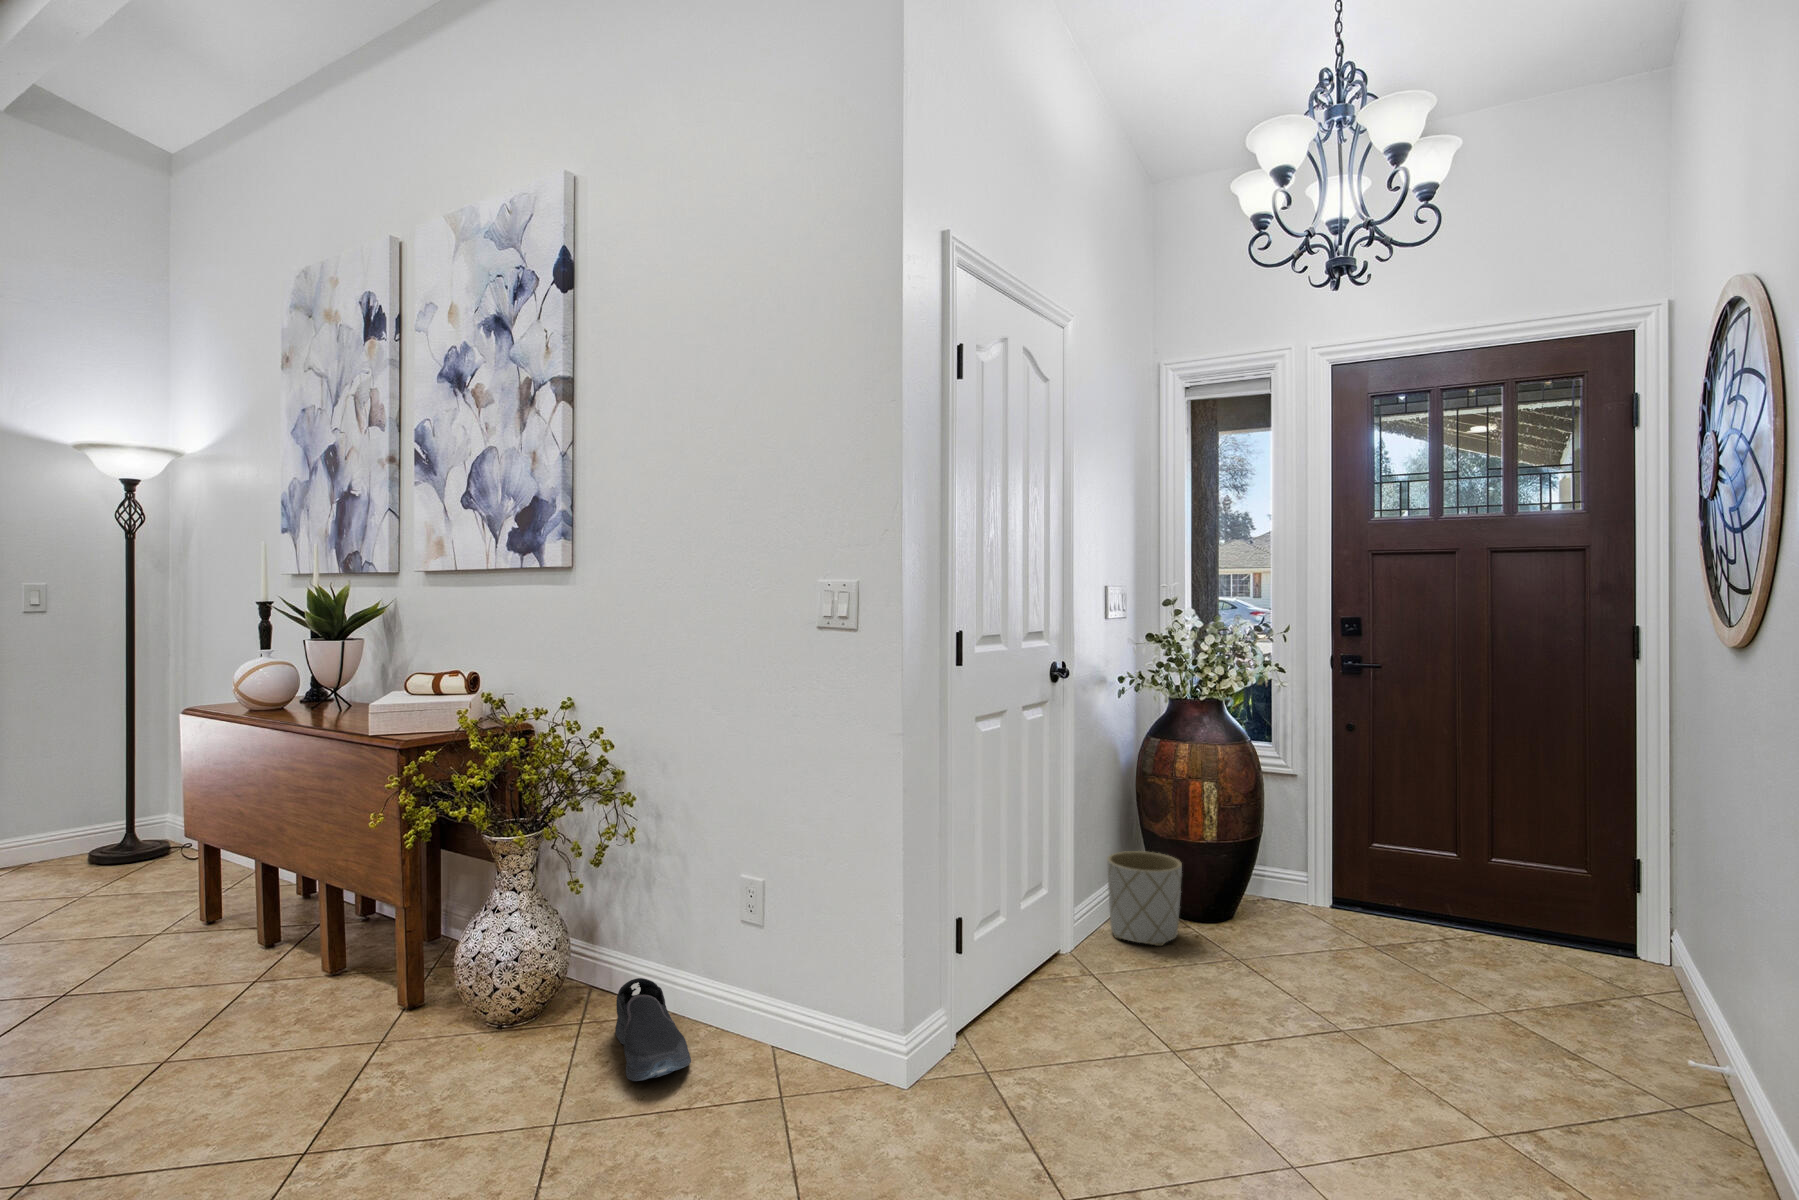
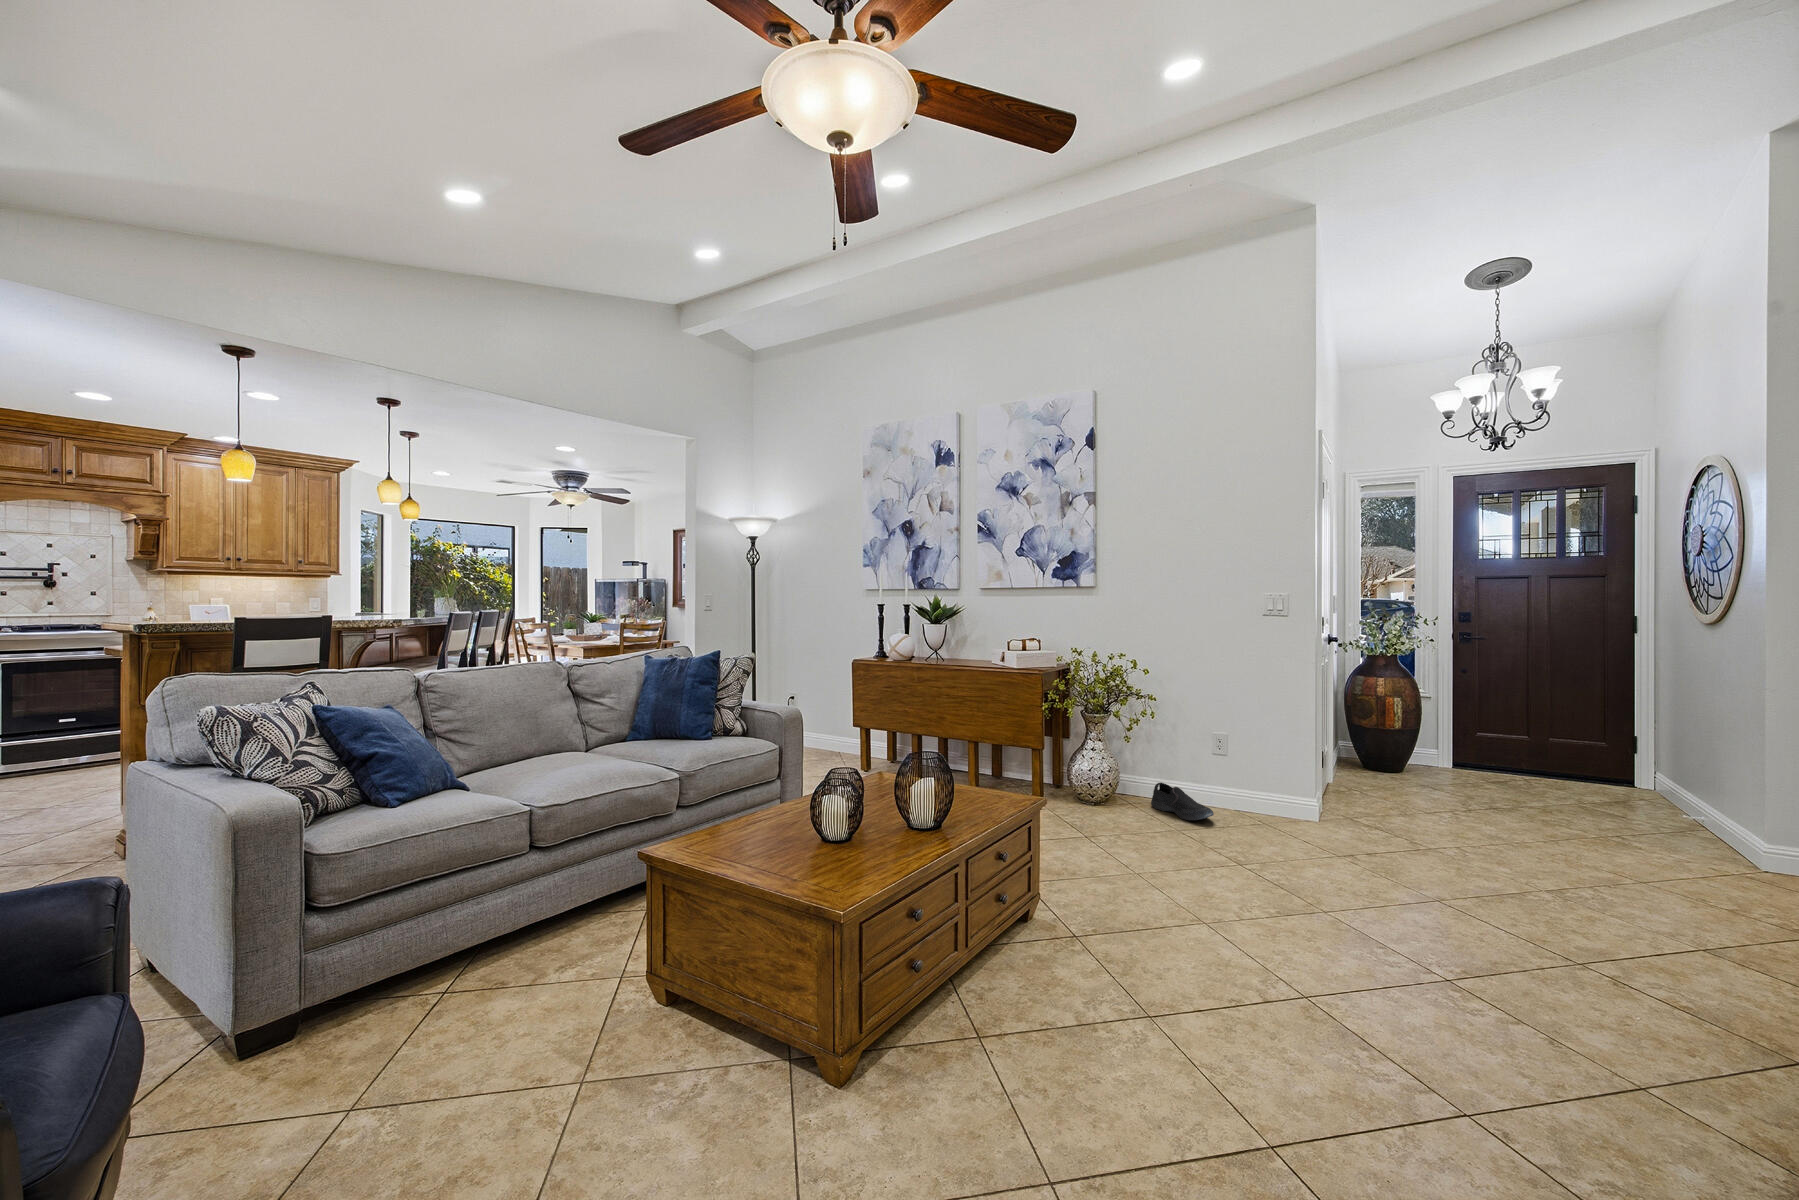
planter: present [1107,851,1182,946] -> none [1341,736,1386,783]

